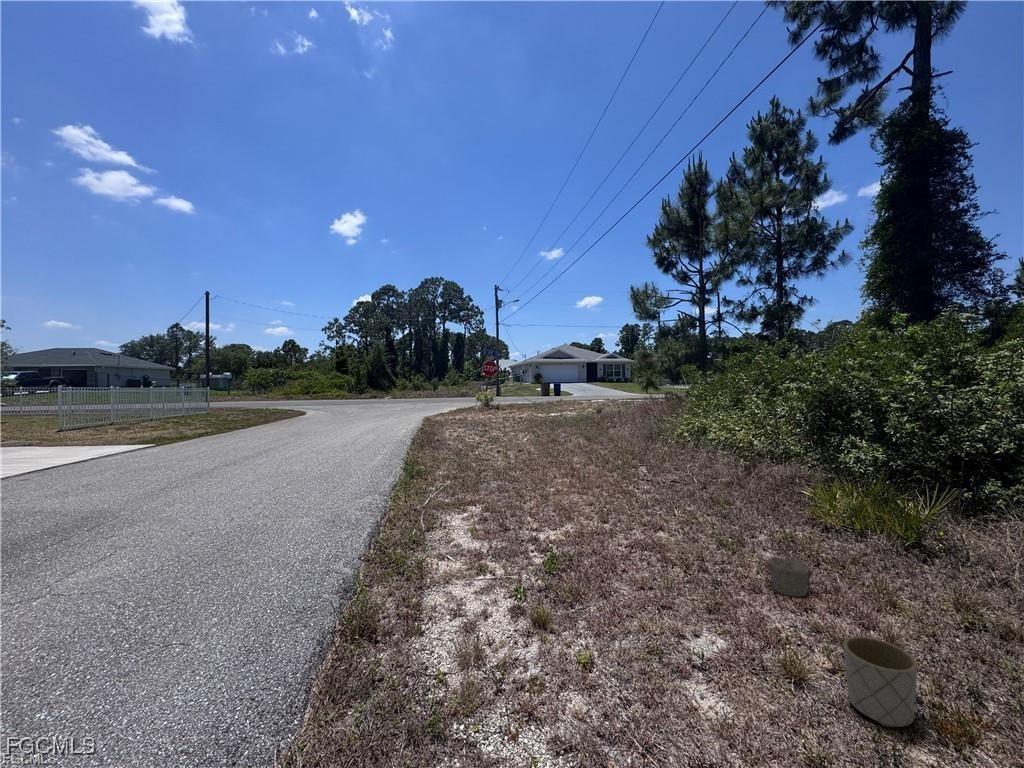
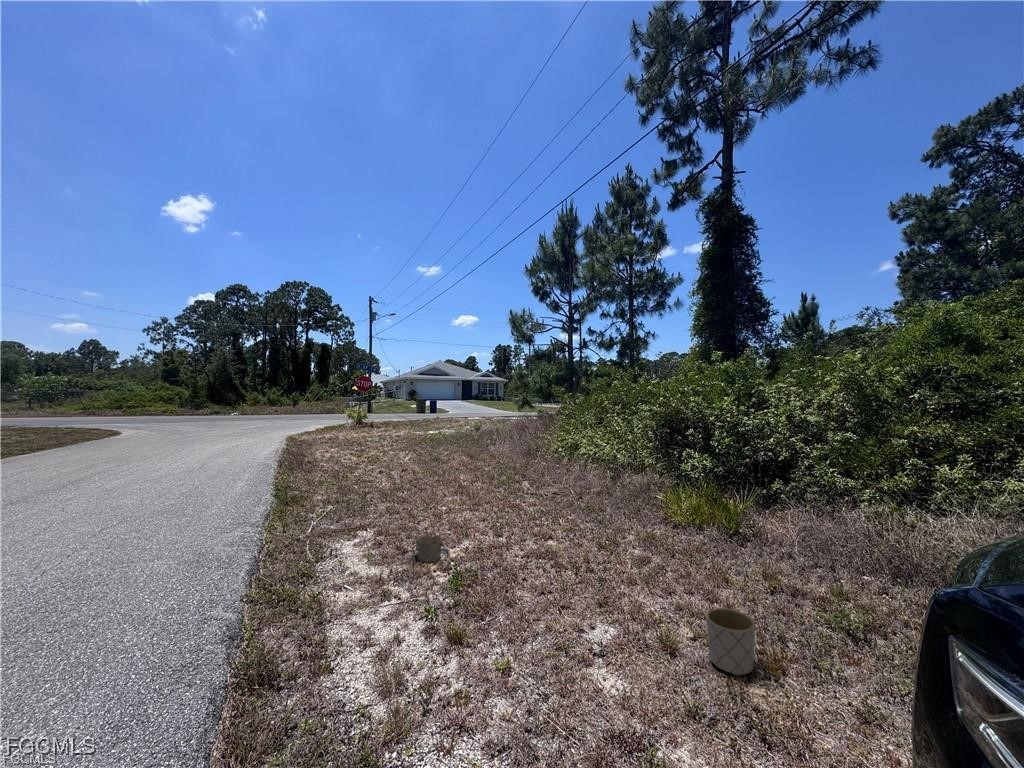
bucket: present [766,557,813,597] -> present [416,535,449,563]

